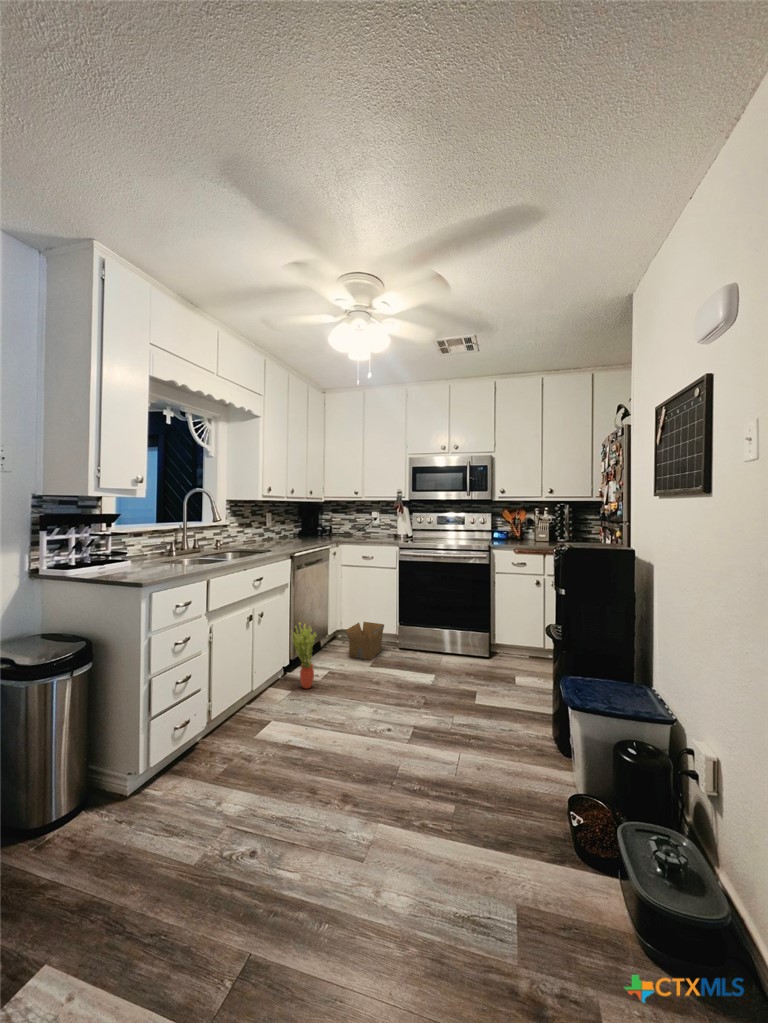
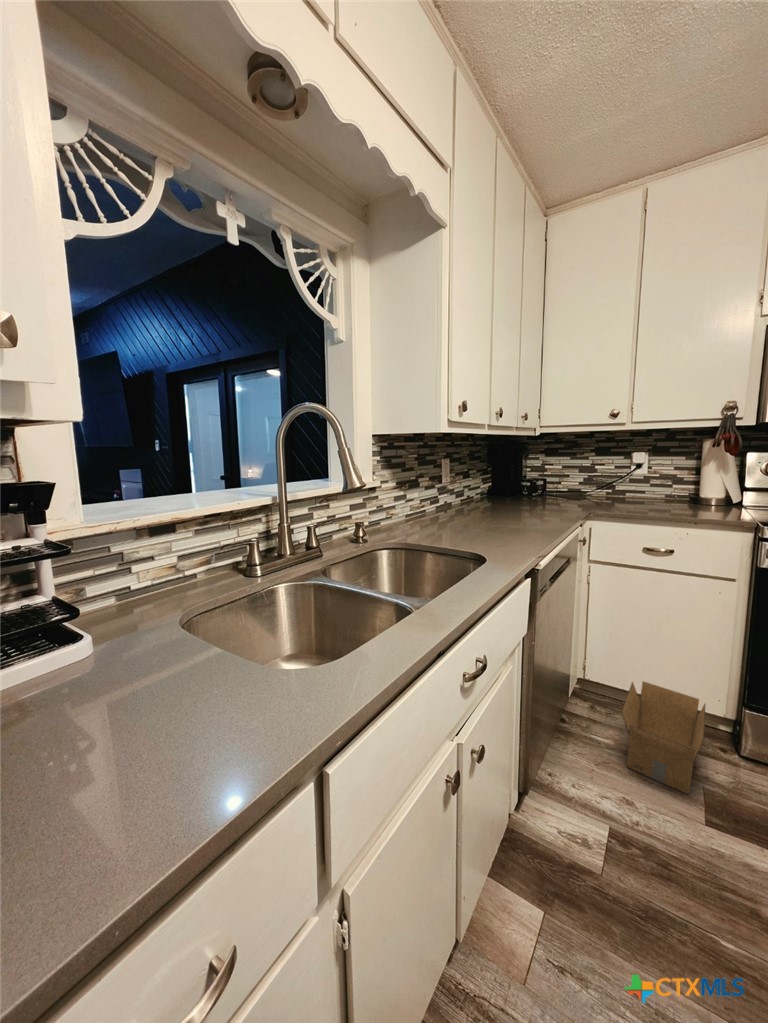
potted plant: present [292,623,316,688] -> none [539,752,621,927]

